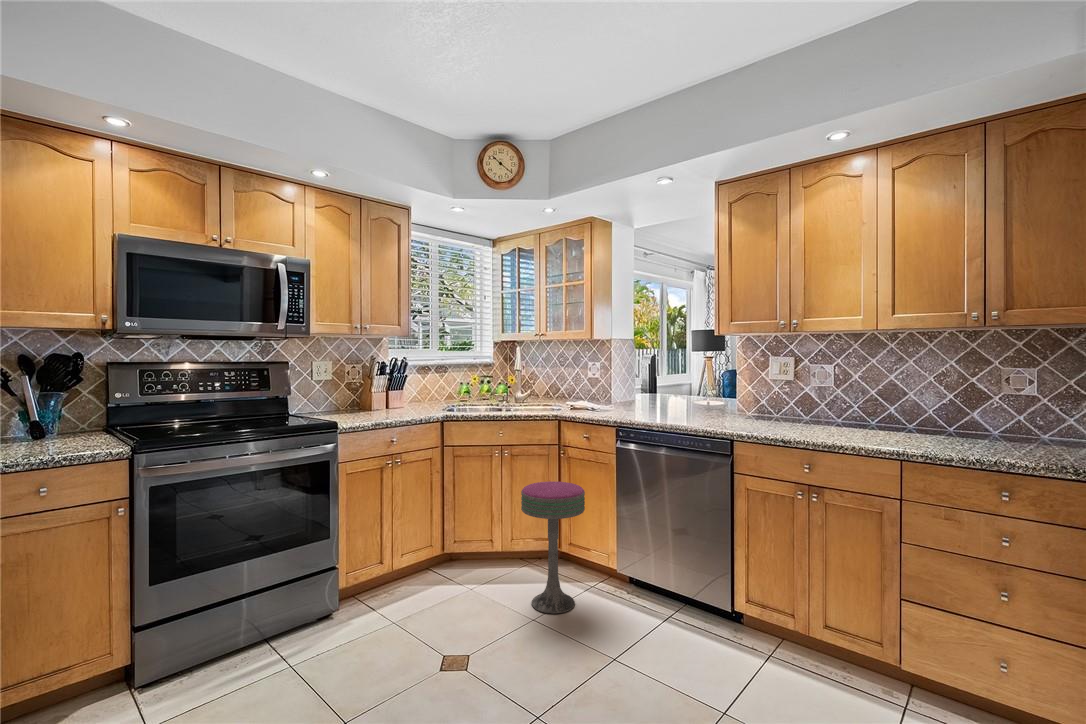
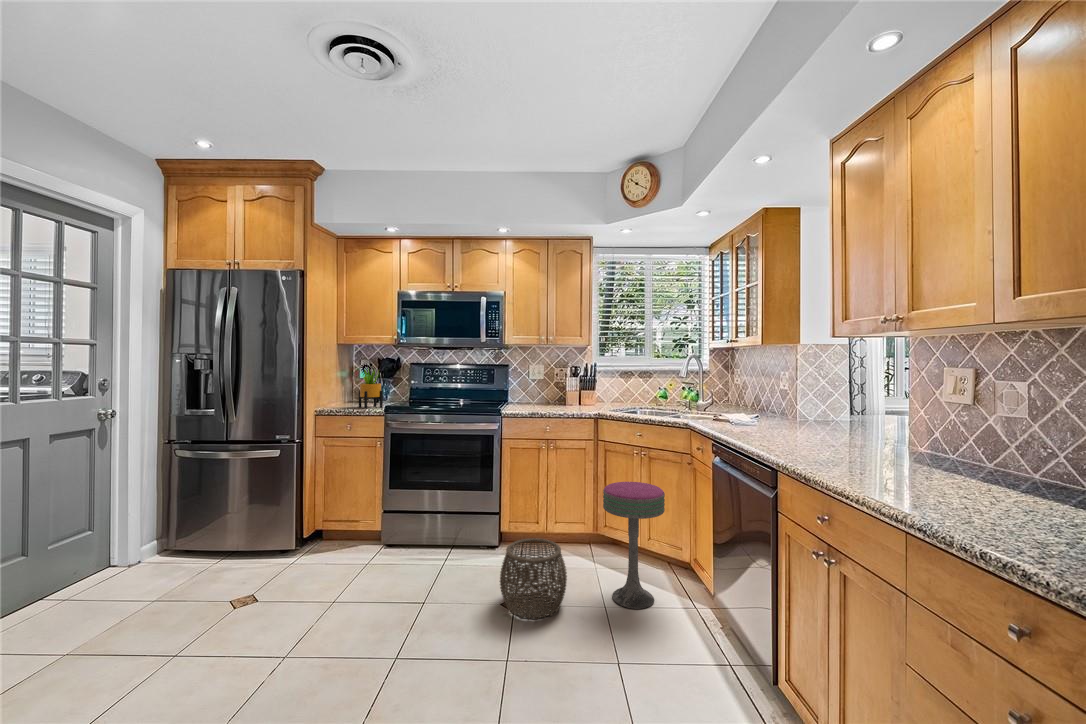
potted plant: none [24,368,87,450] -> present [359,369,383,409]
woven basket: none [442,571,526,672] -> present [500,538,567,619]

